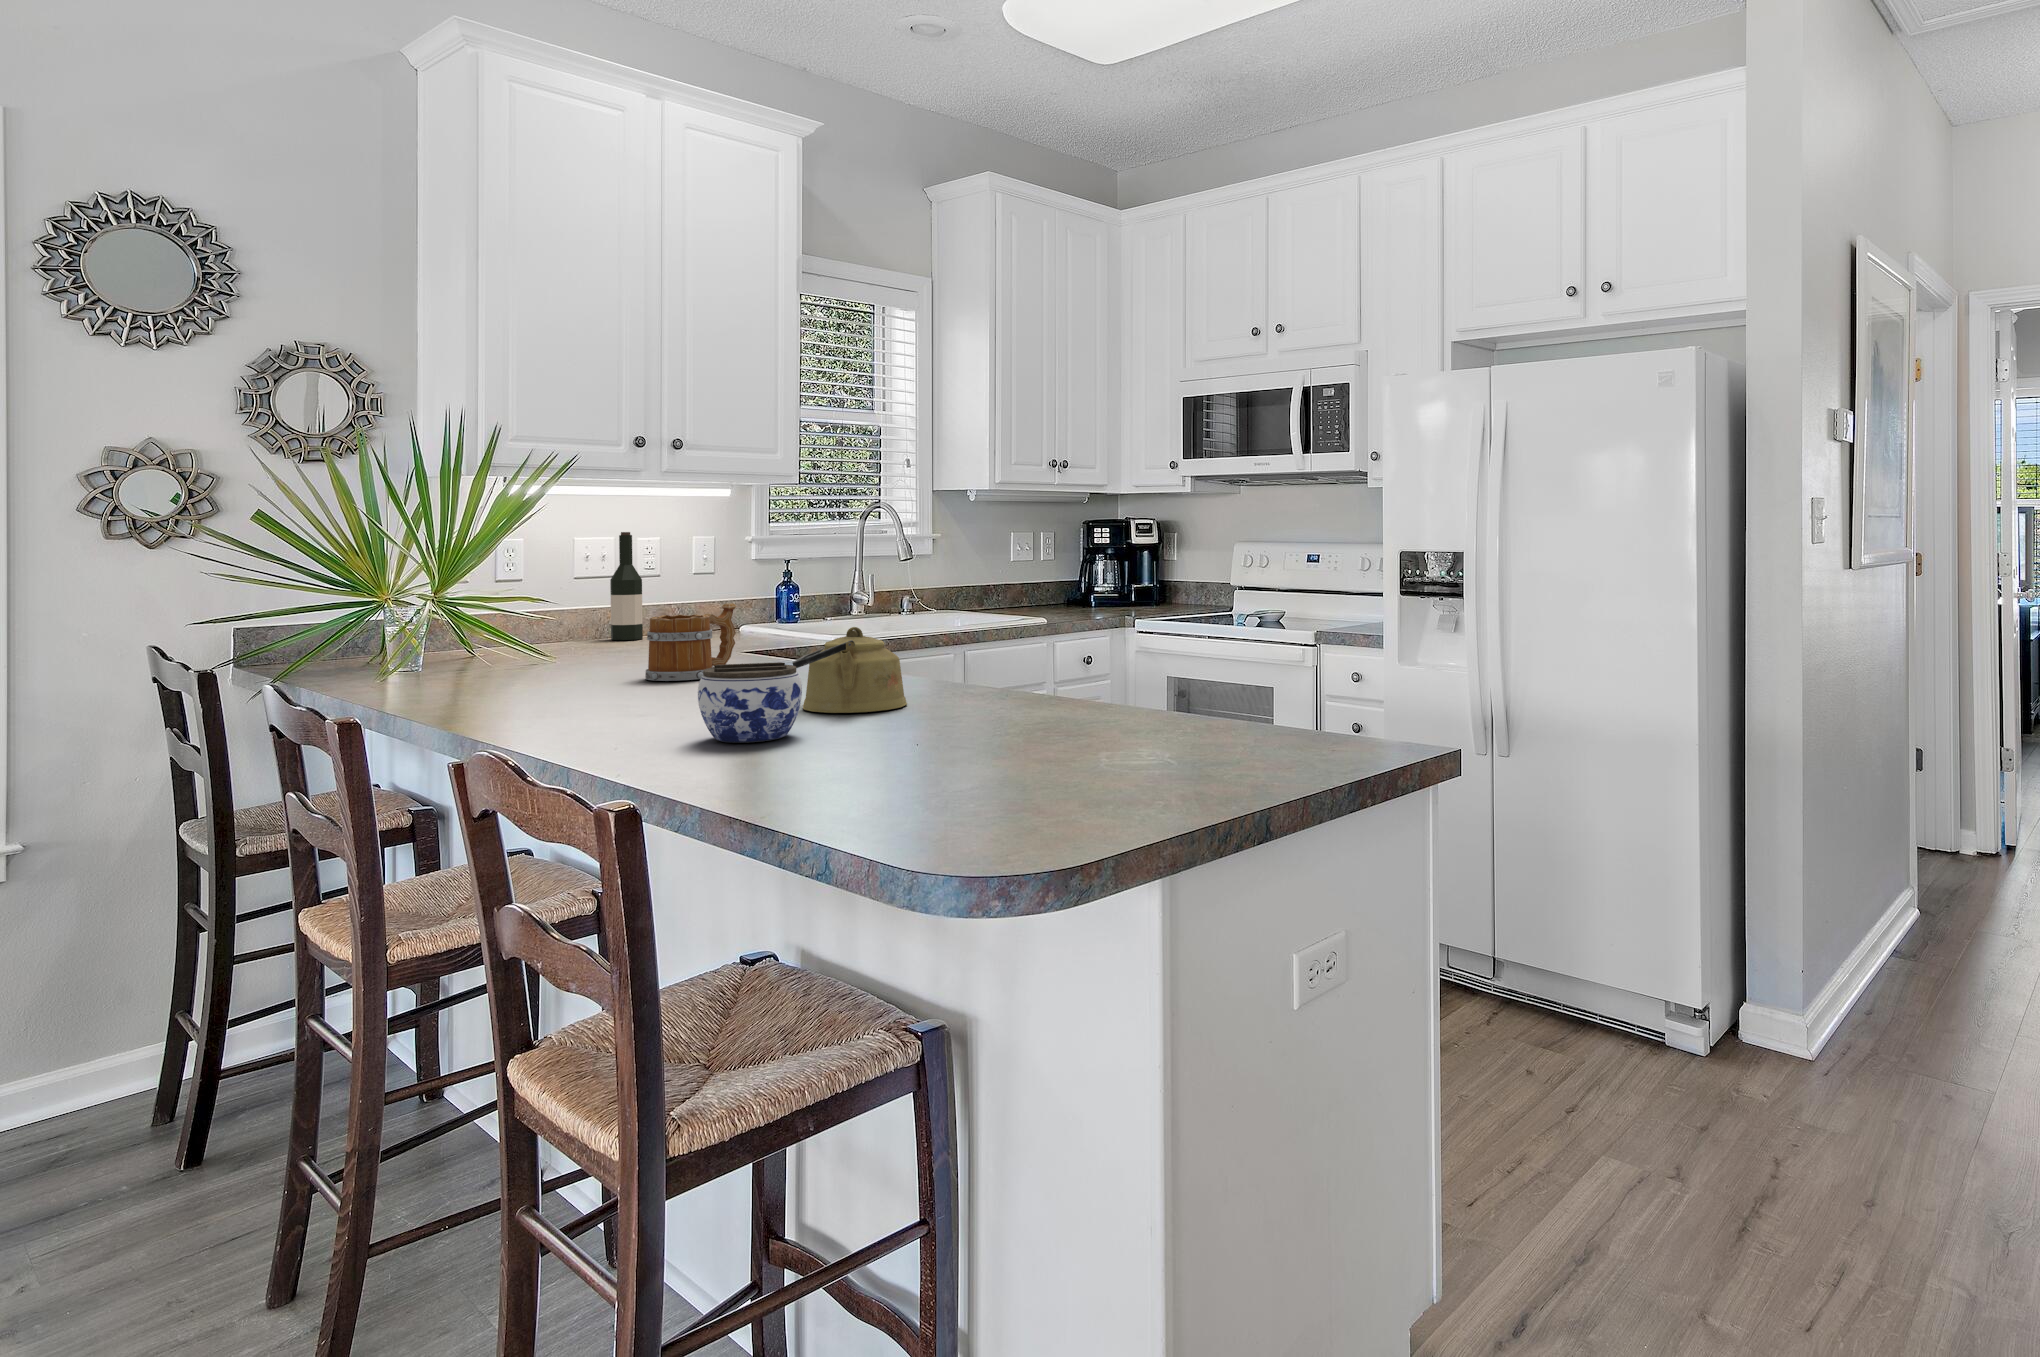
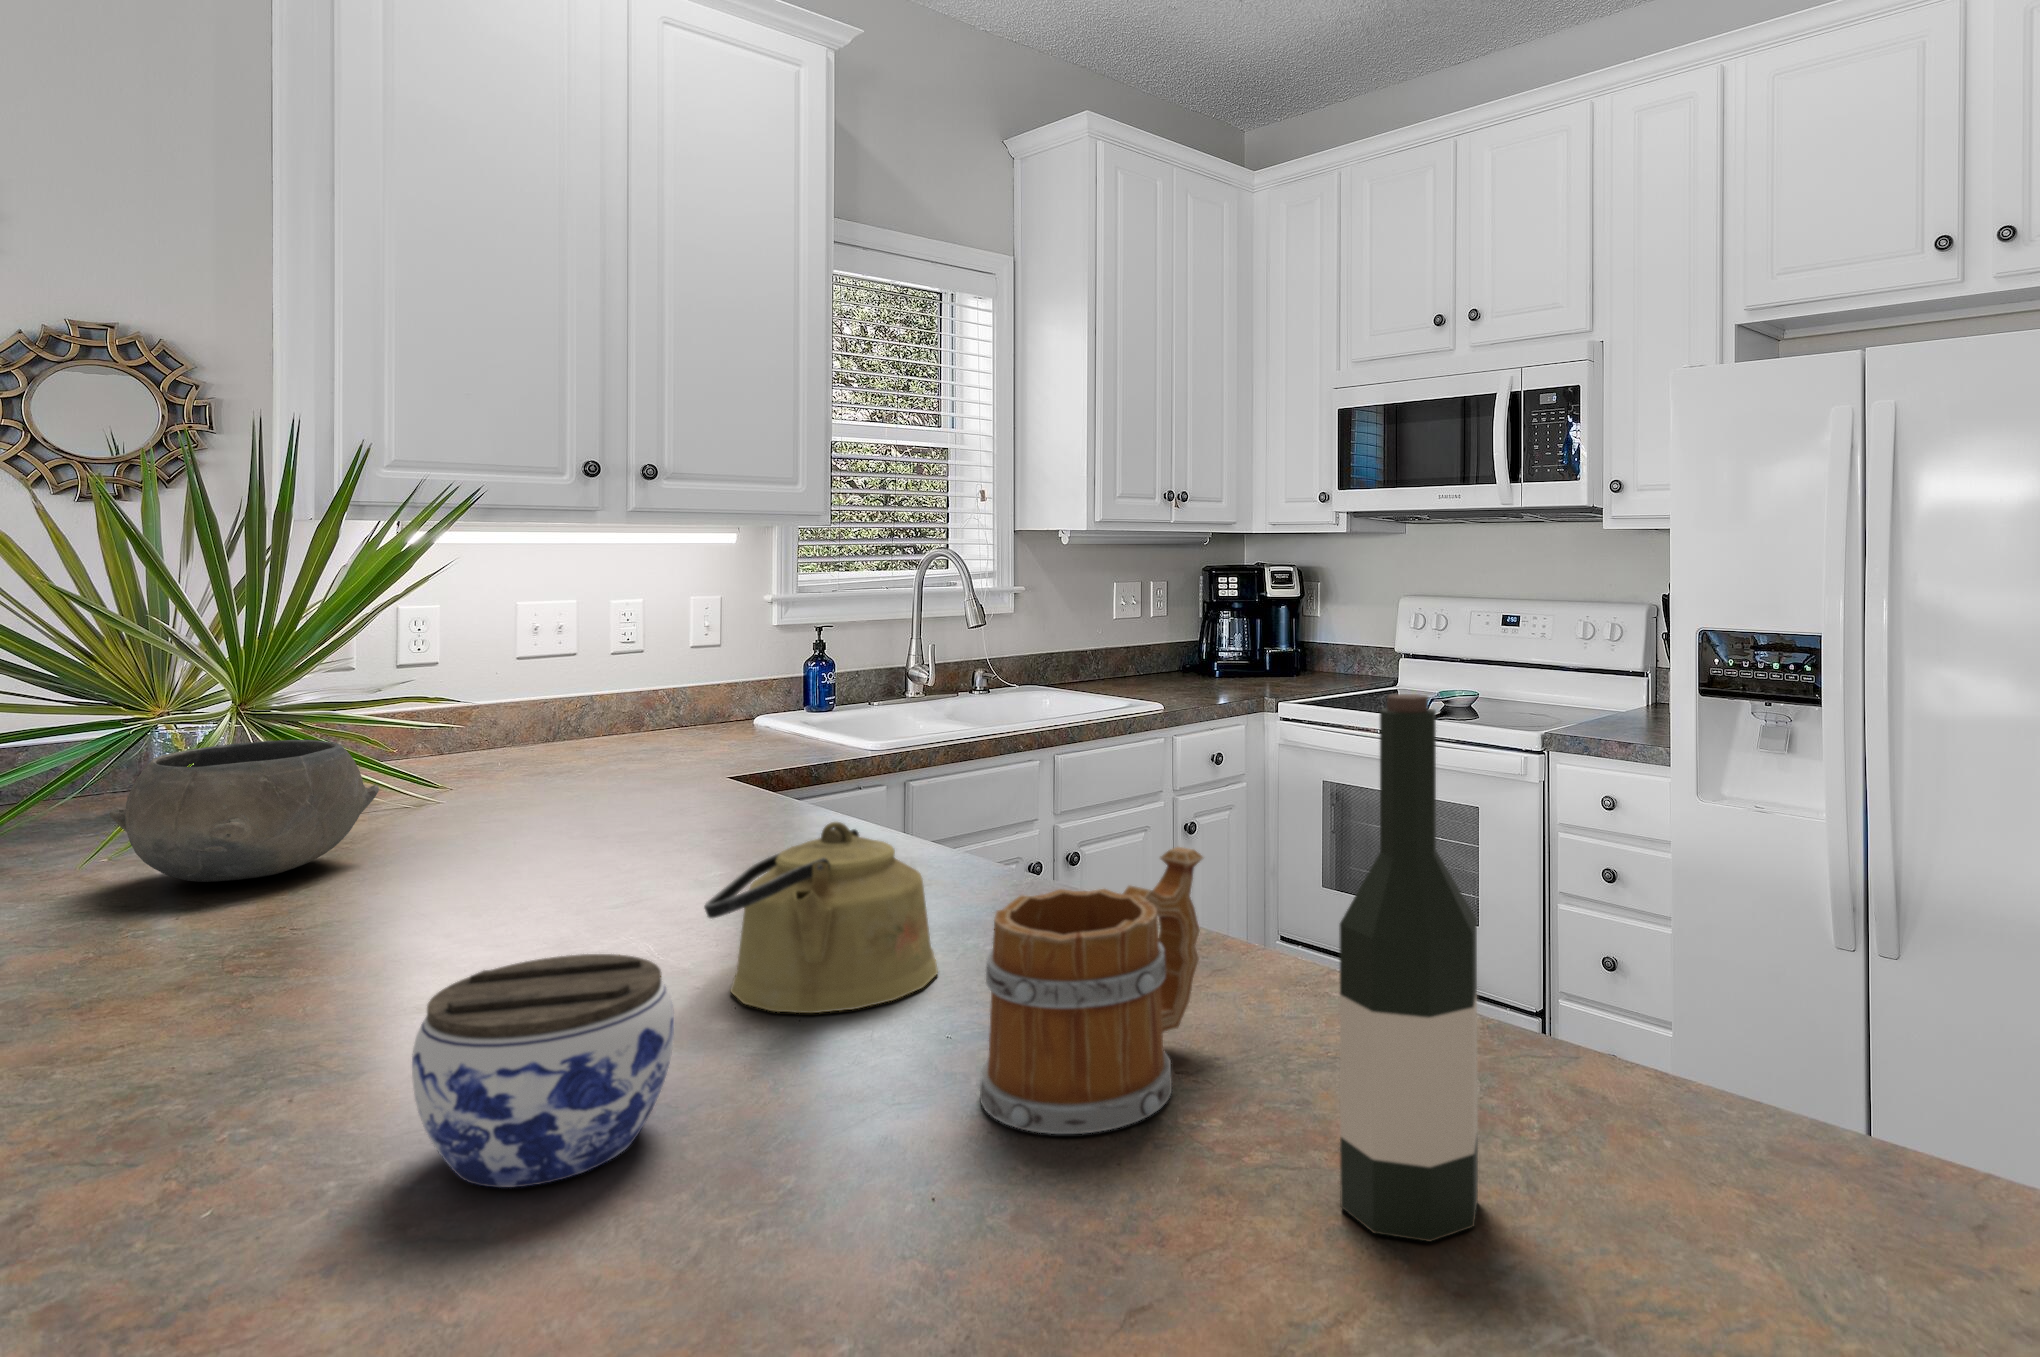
wine bottle: present [610,532,643,640] -> present [1339,694,1478,1242]
mug: present [645,603,737,681] -> present [980,847,1203,1134]
bowl: none [408,609,554,686] -> present [109,740,379,882]

